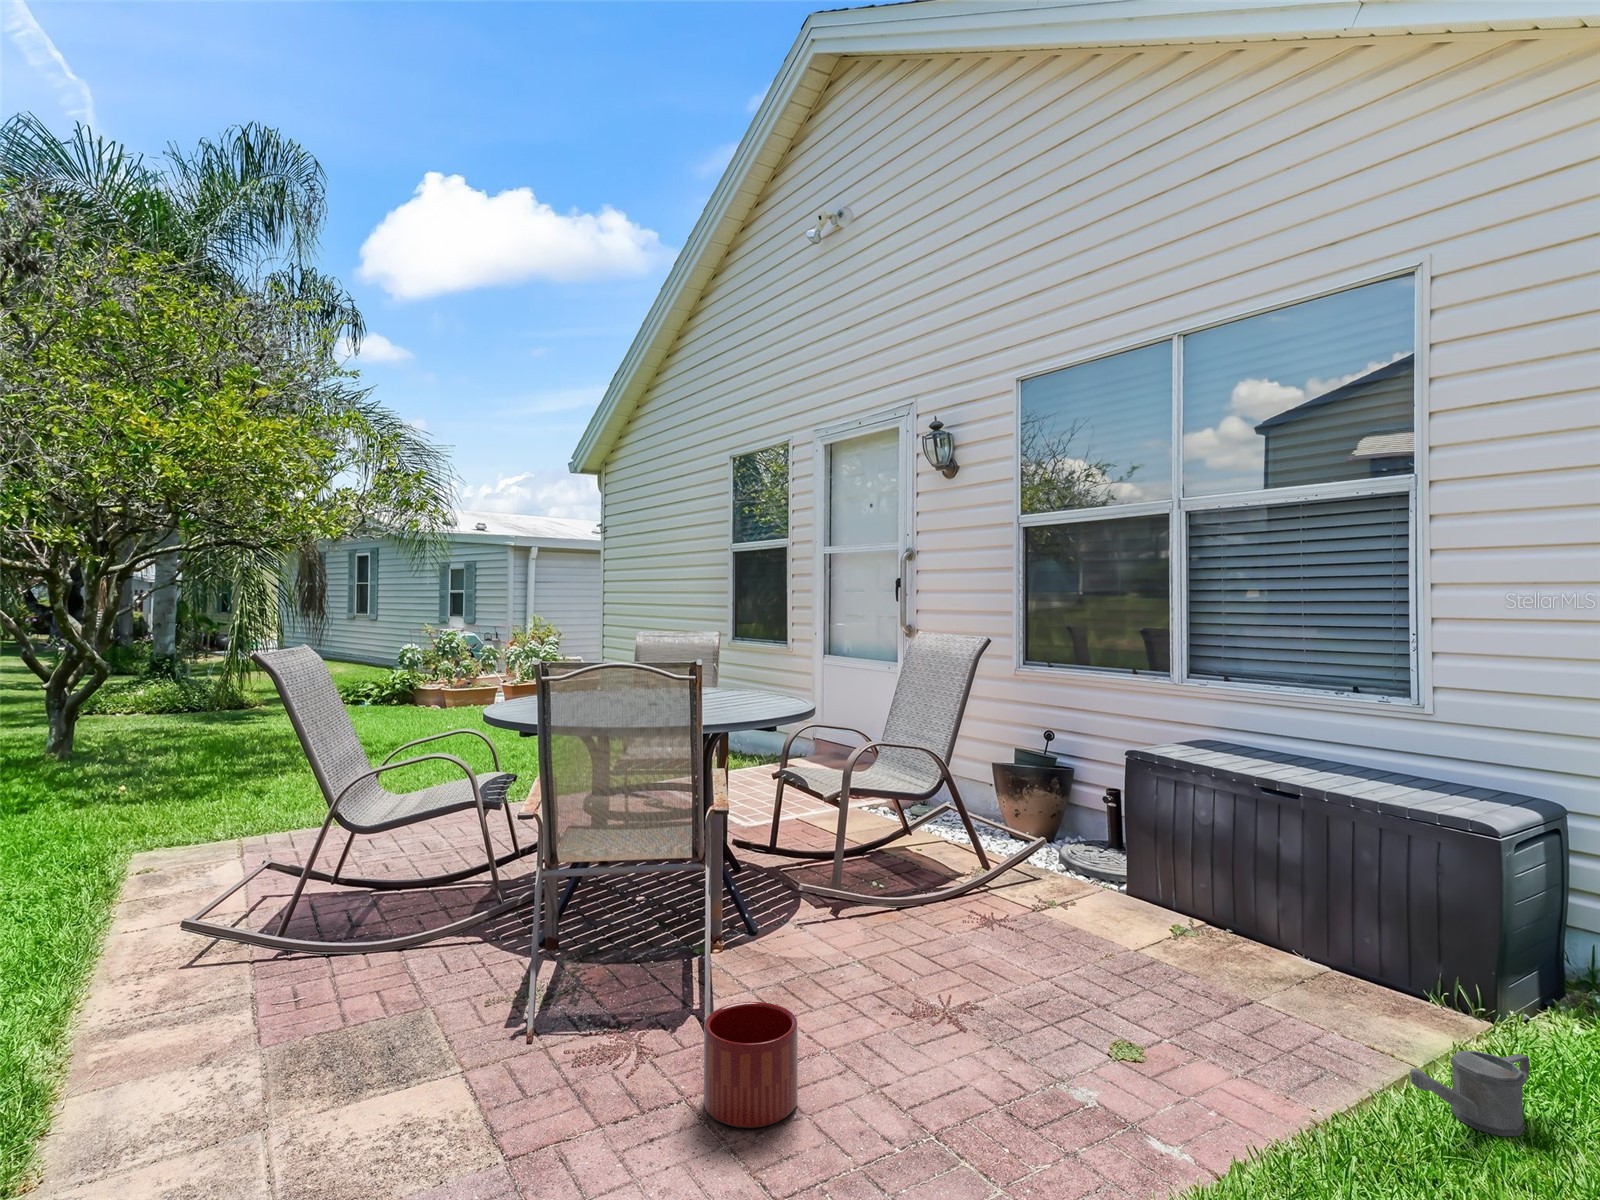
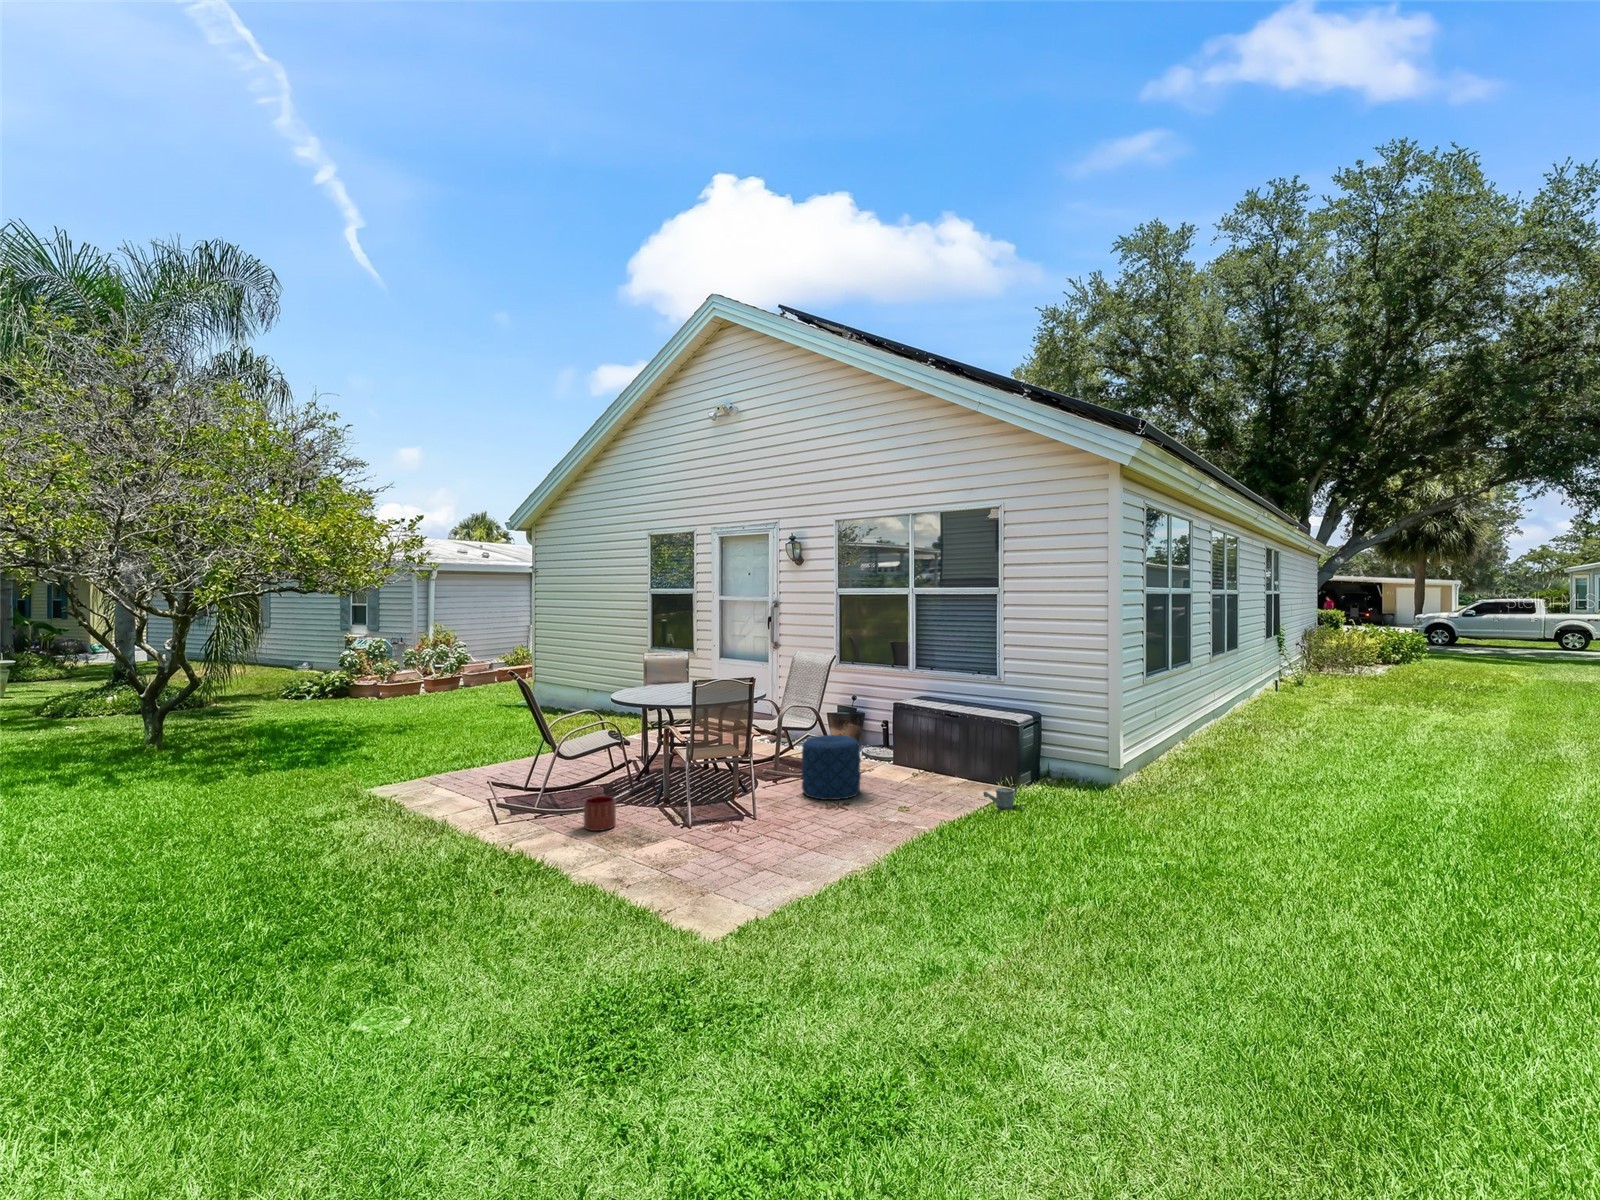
pouf: none [871,821,1022,998] -> present [802,735,861,800]
planter: present [704,1002,798,1128] -> present [583,796,616,831]

